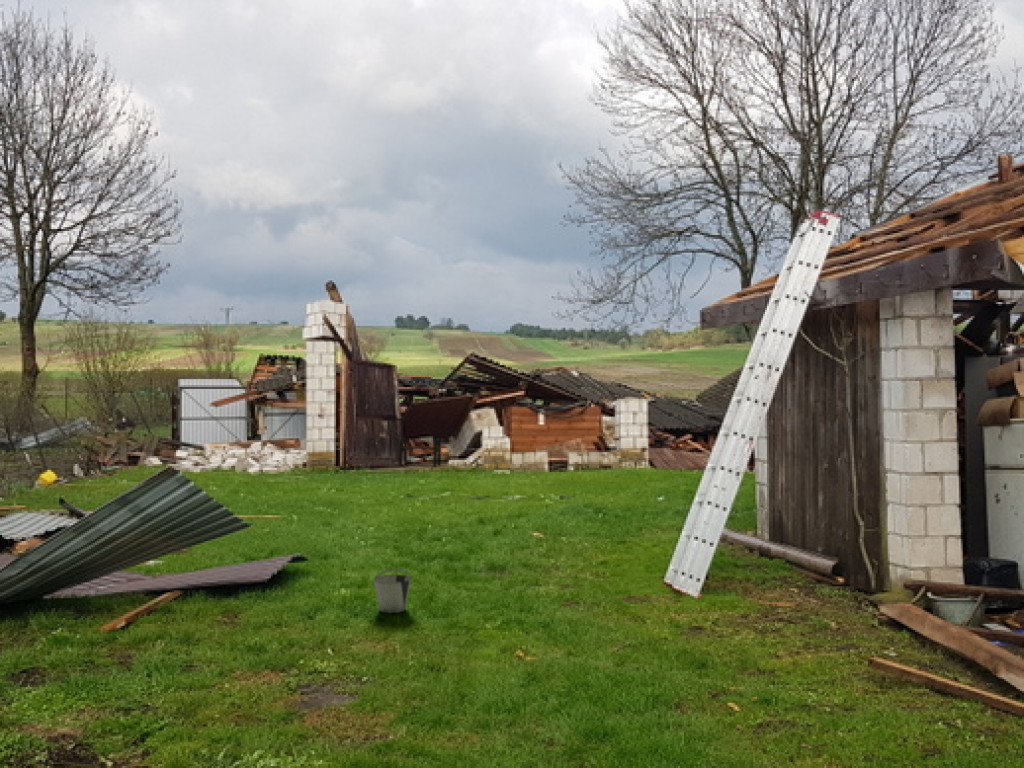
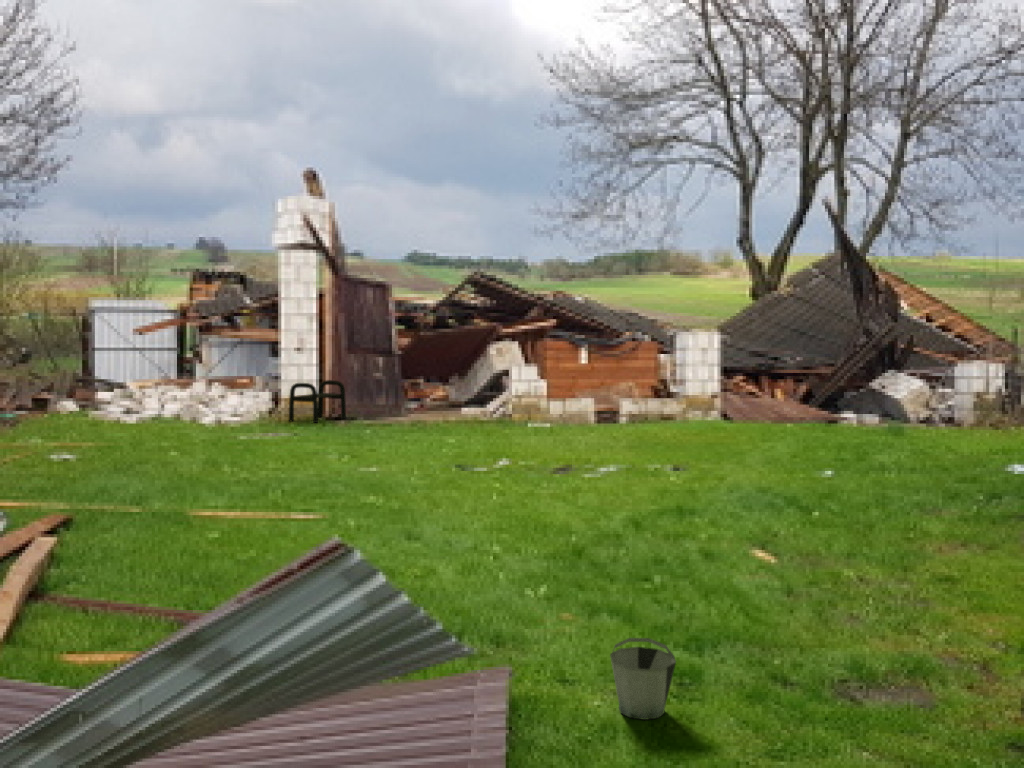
bench: present [399,438,441,466] -> present [289,380,346,423]

